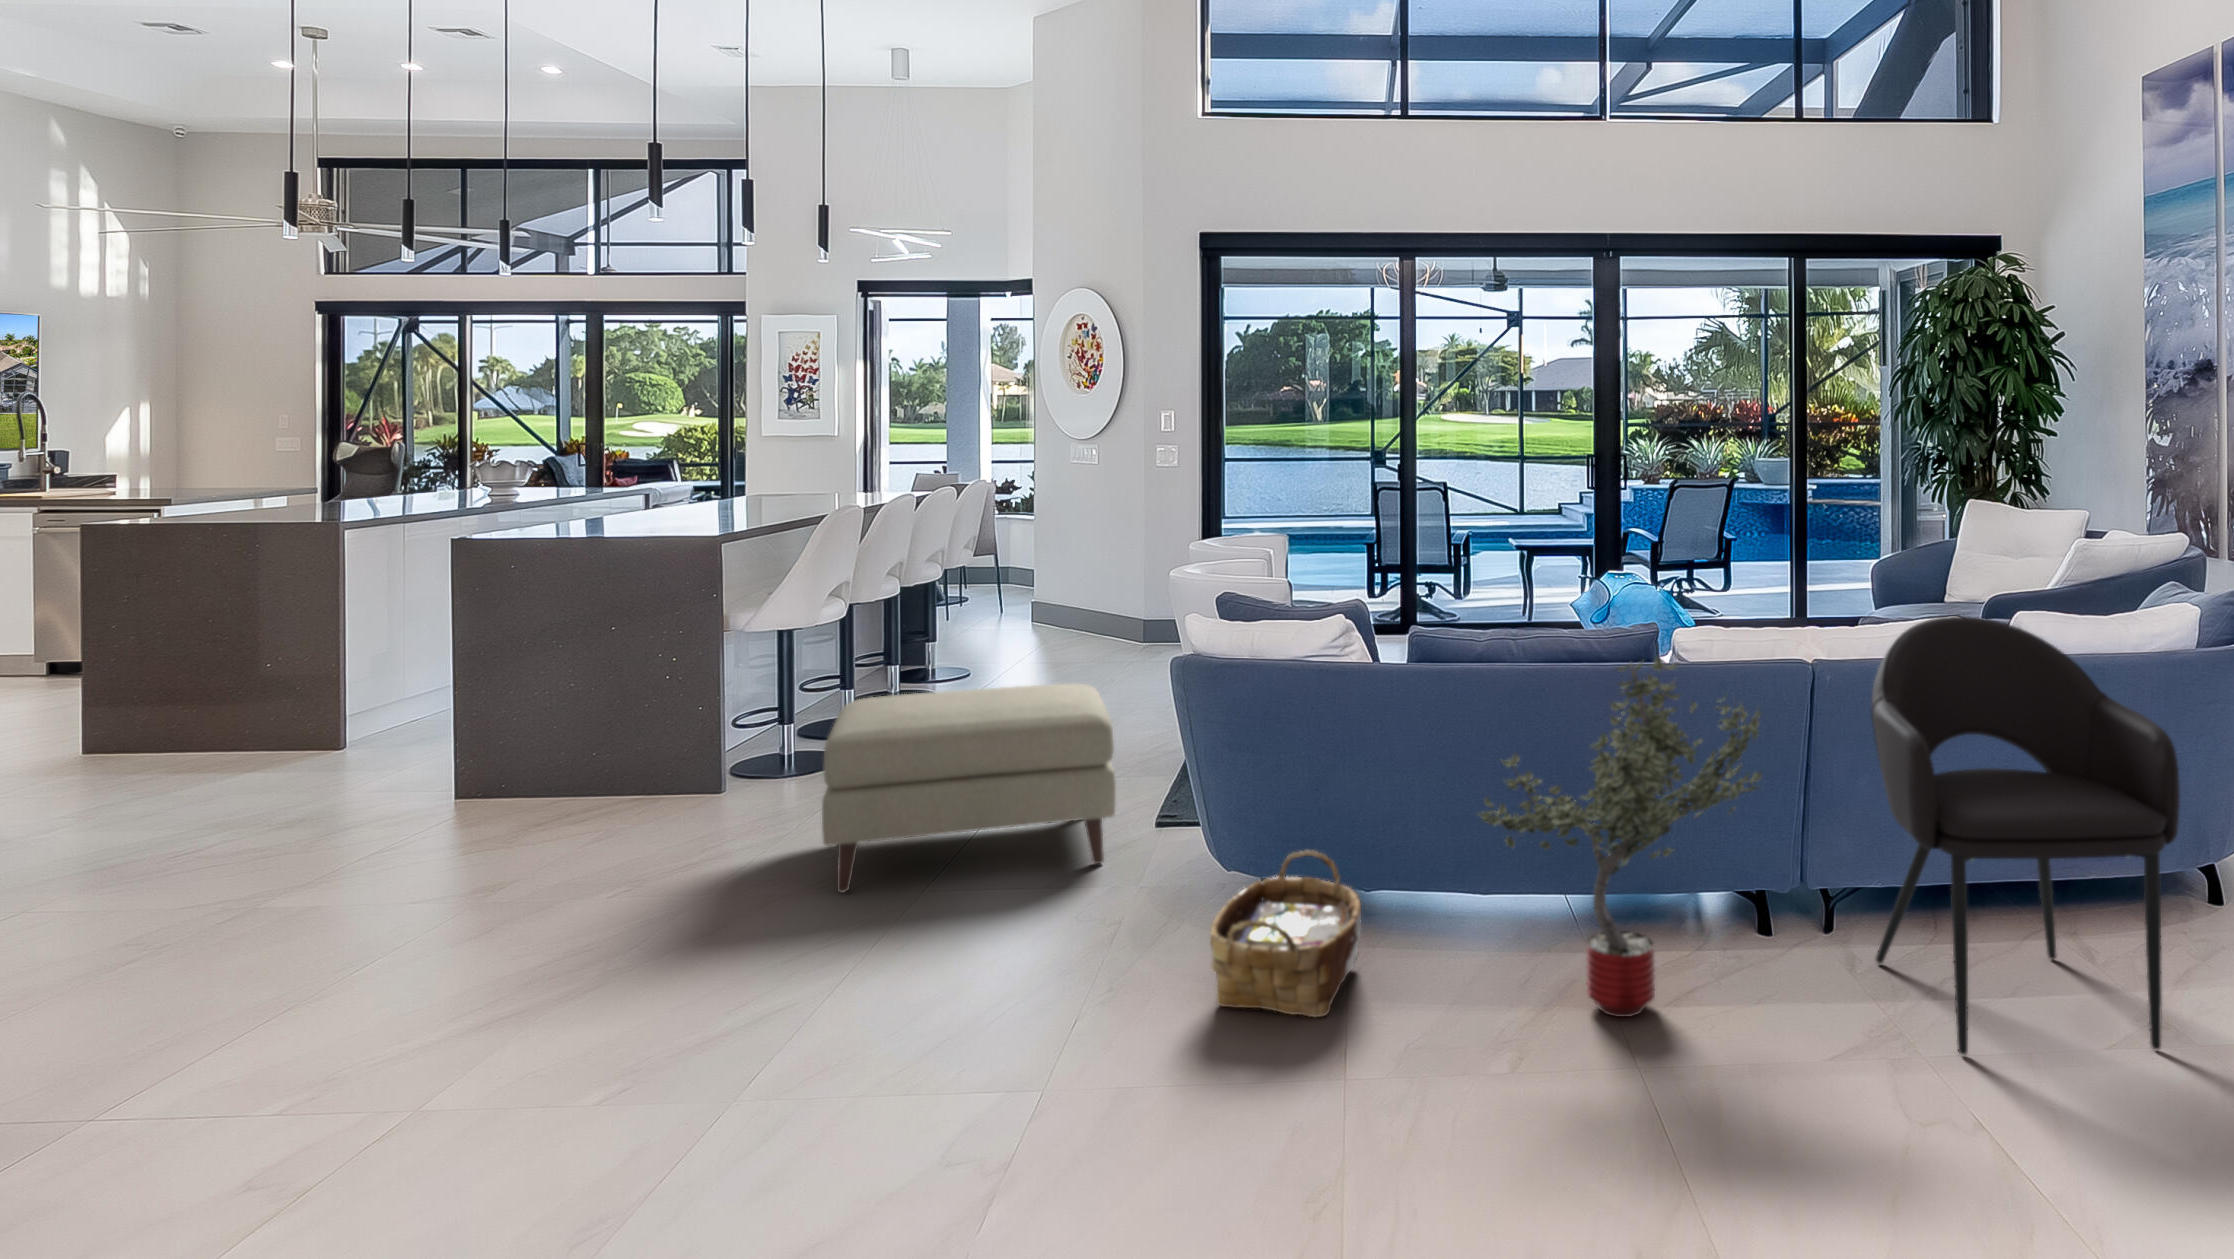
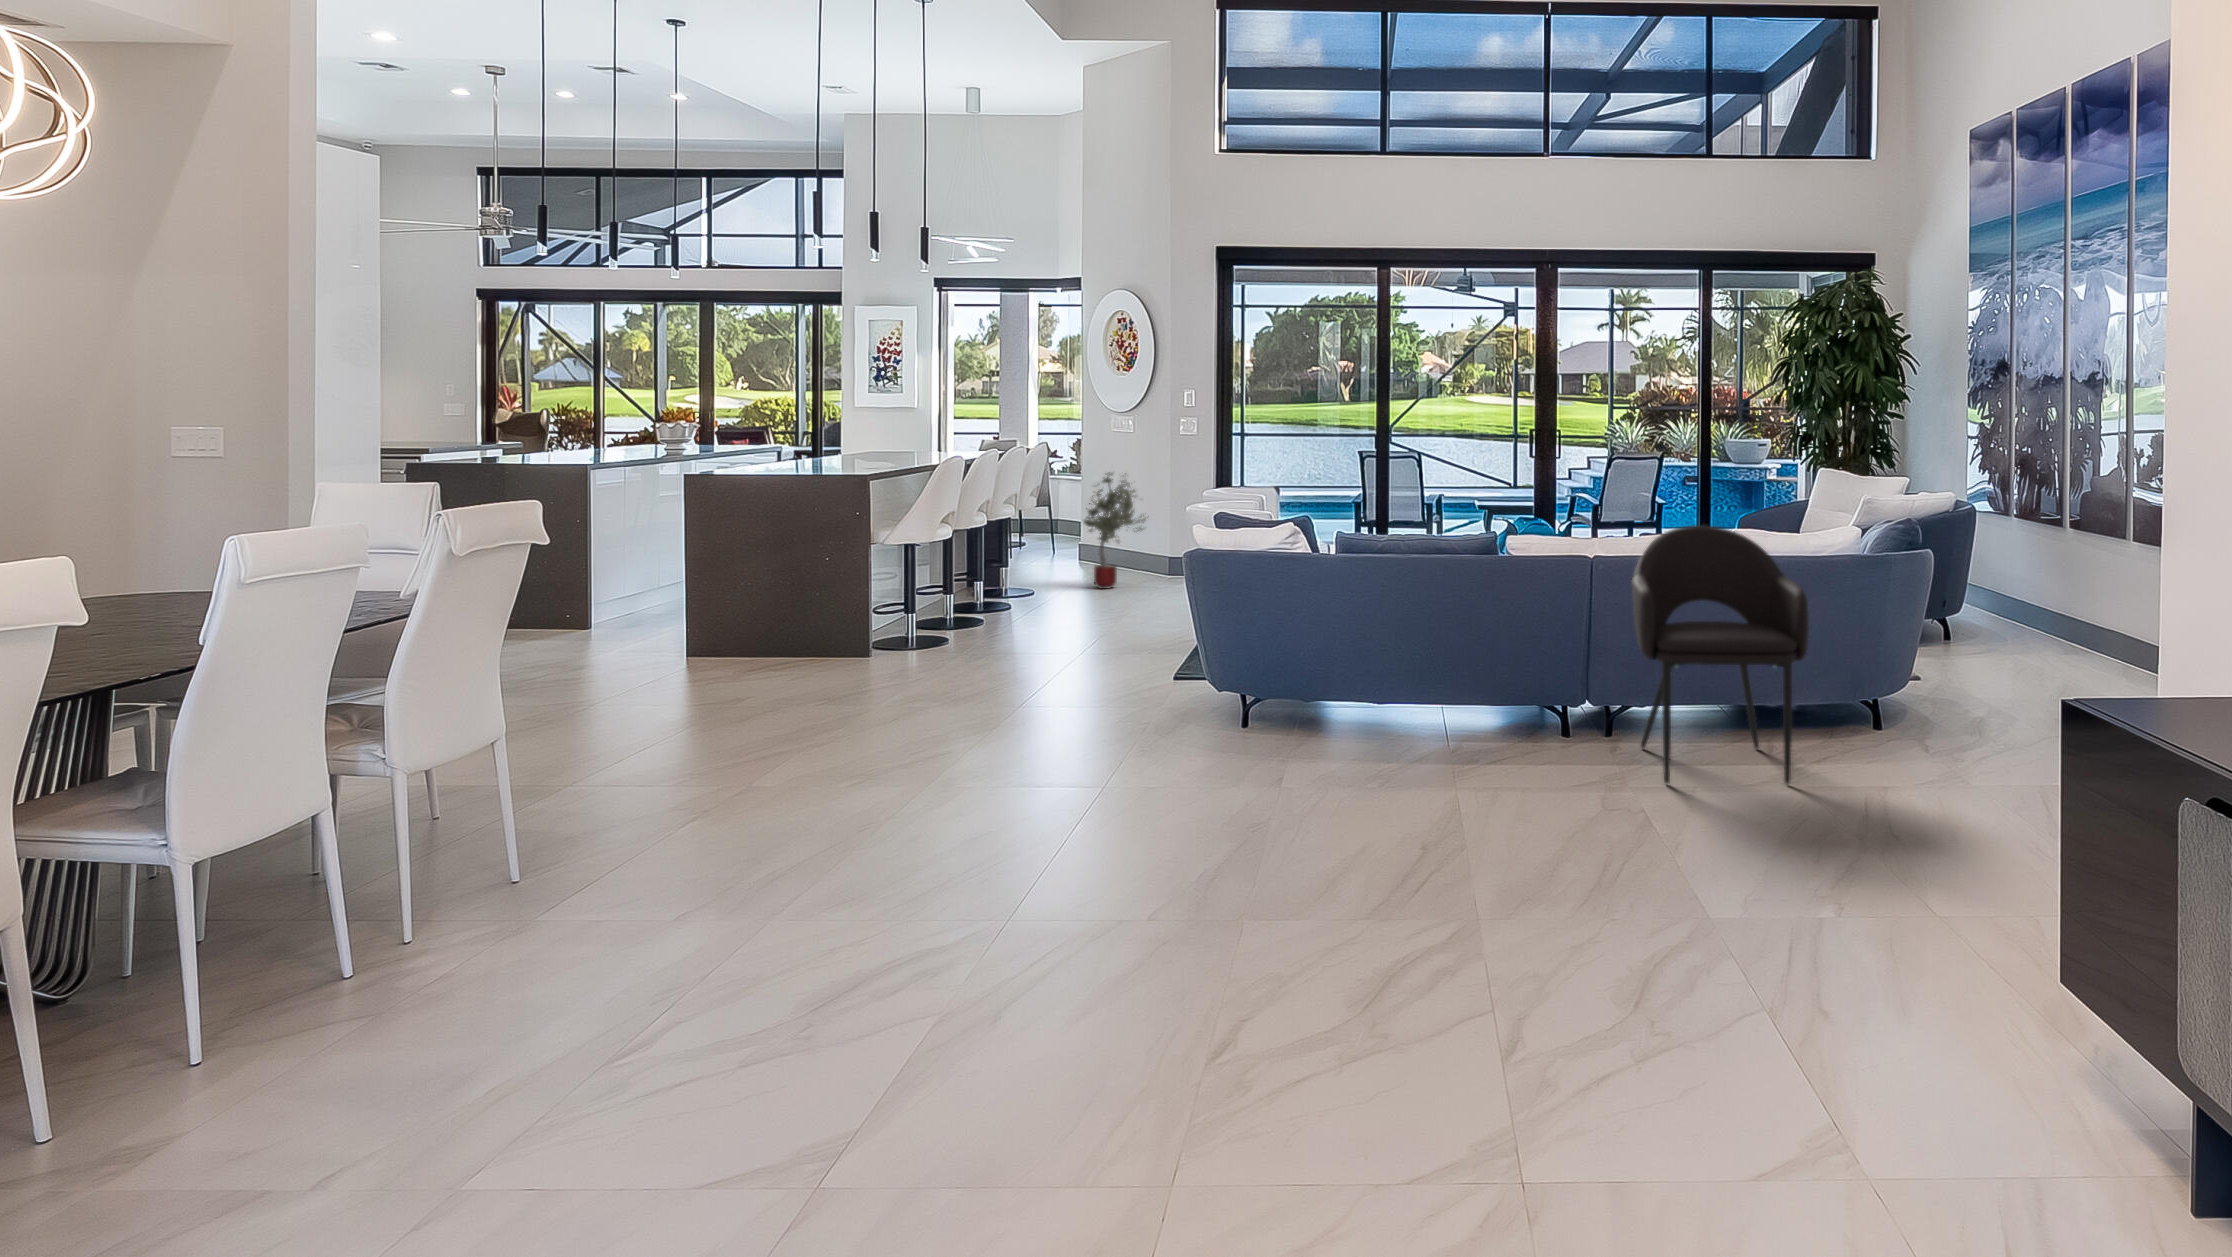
potted tree: present [1479,657,1762,1017] -> present [1084,473,1148,589]
ottoman: present [822,683,1116,893] -> none [956,578,1151,706]
woven basket: present [1210,851,1361,1017] -> none [1211,669,1308,763]

